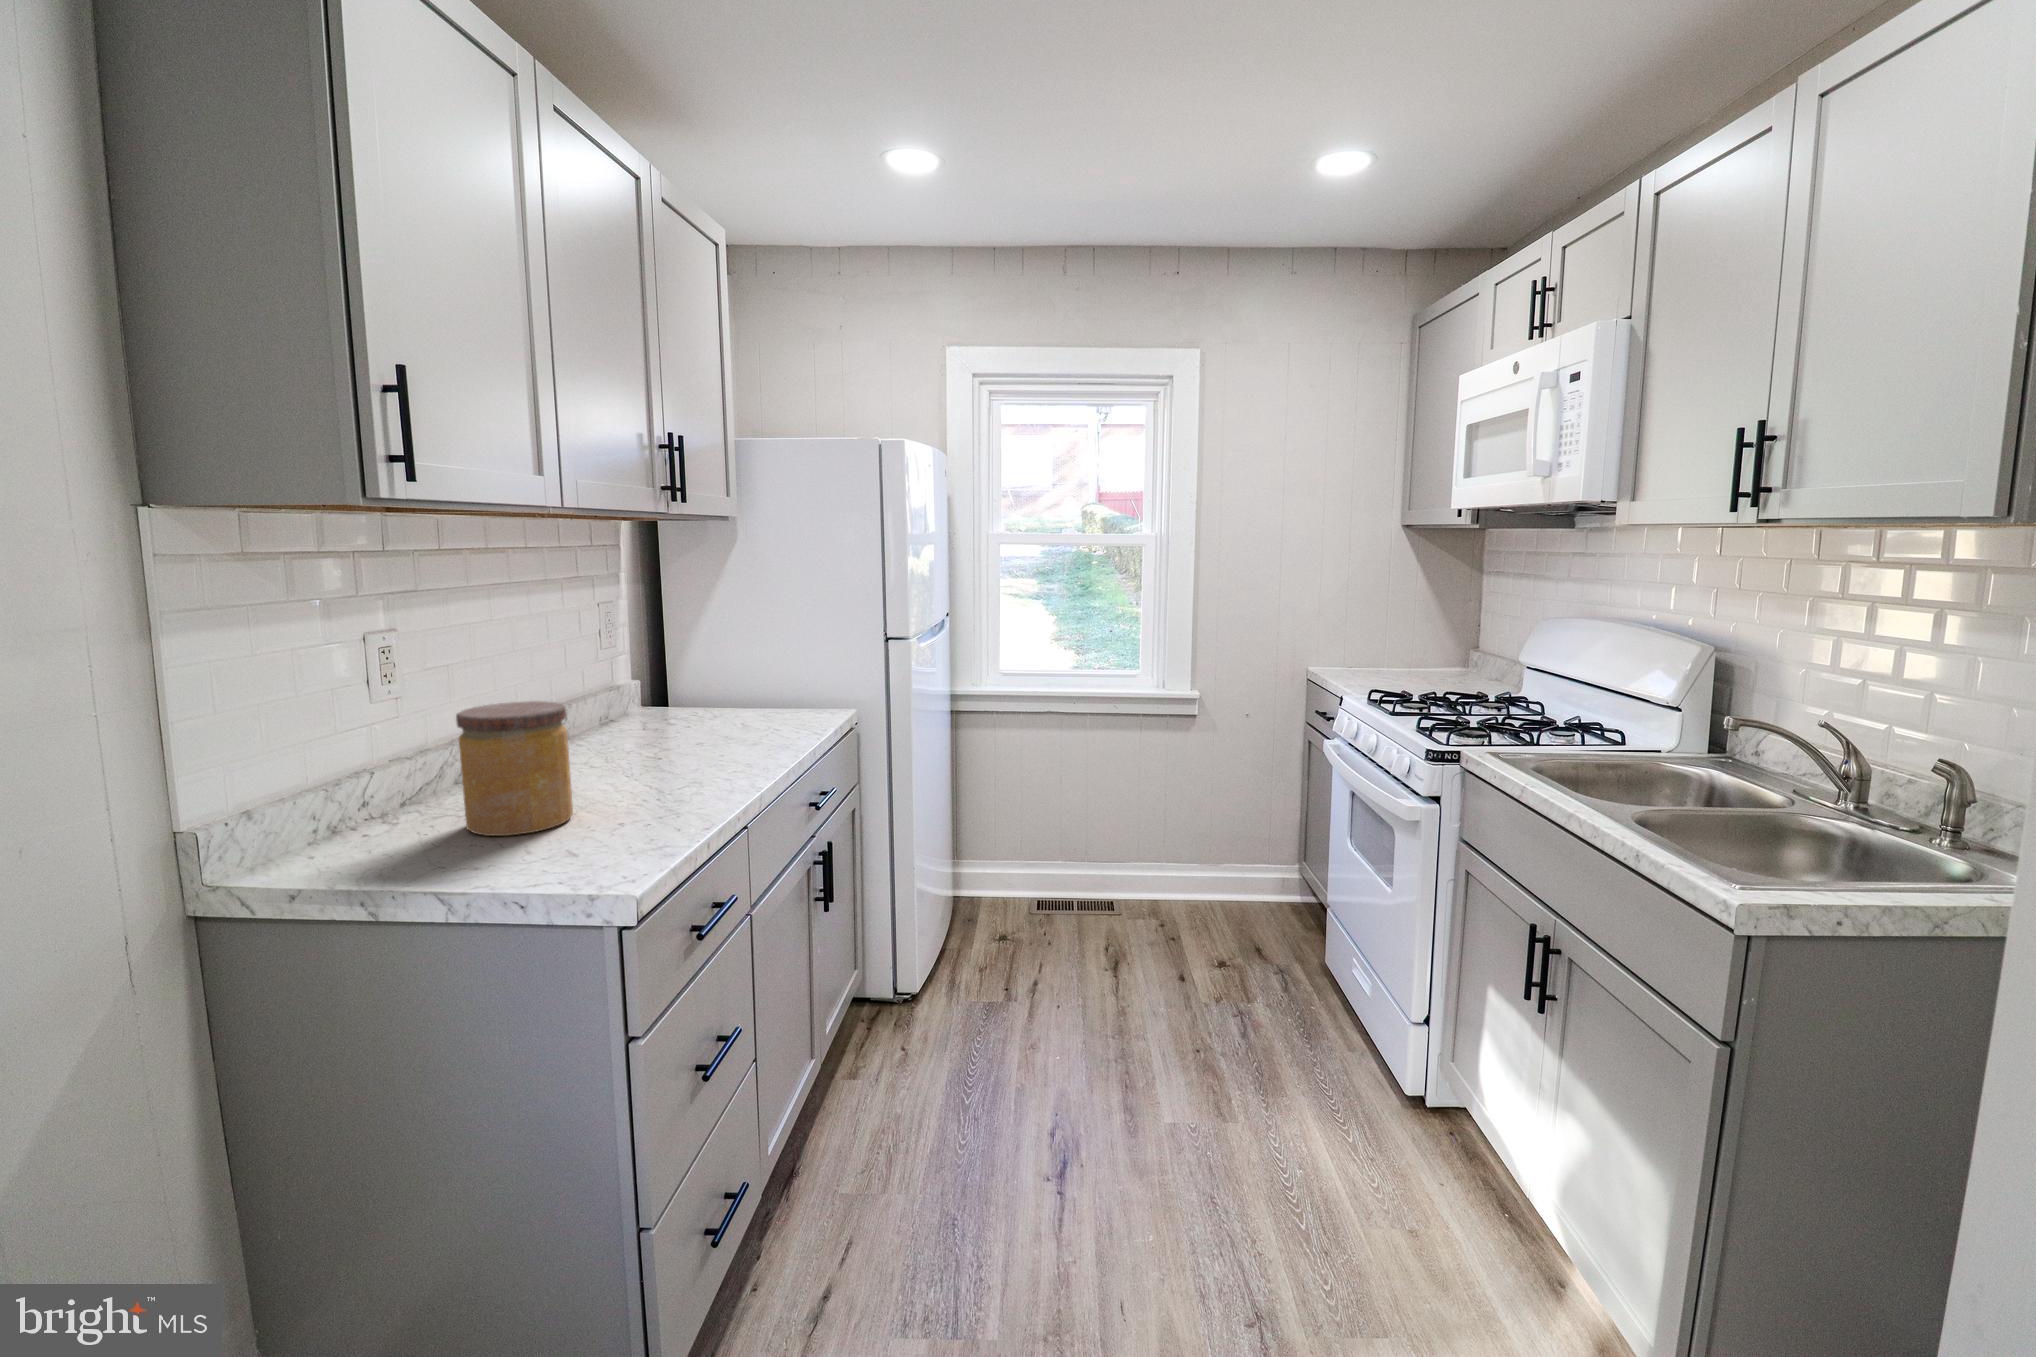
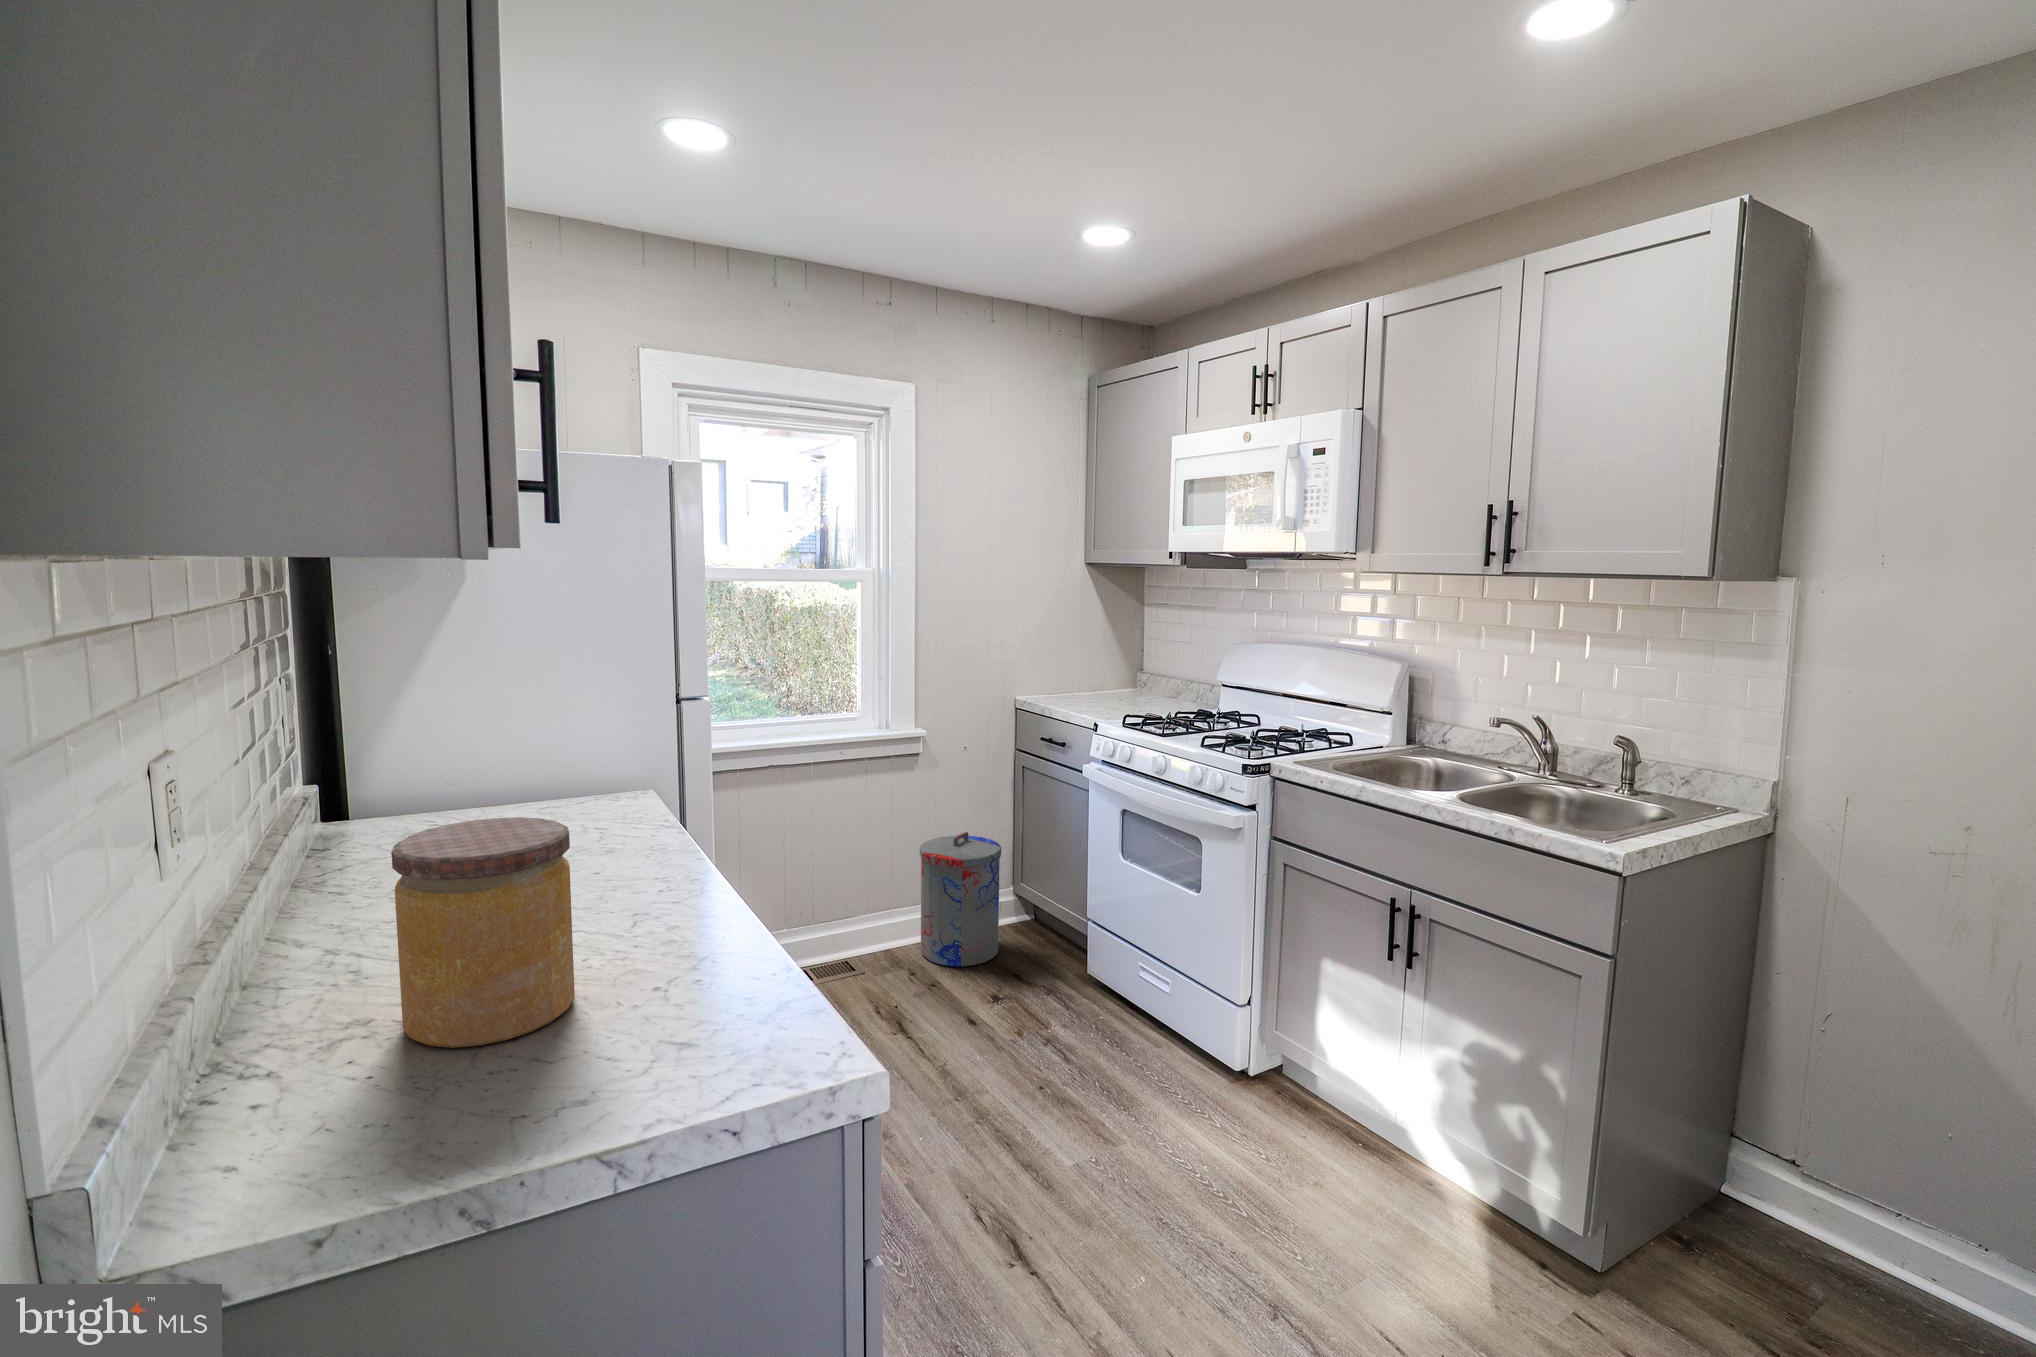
trash can: none [1182,799,1265,931] -> present [920,832,1001,966]

